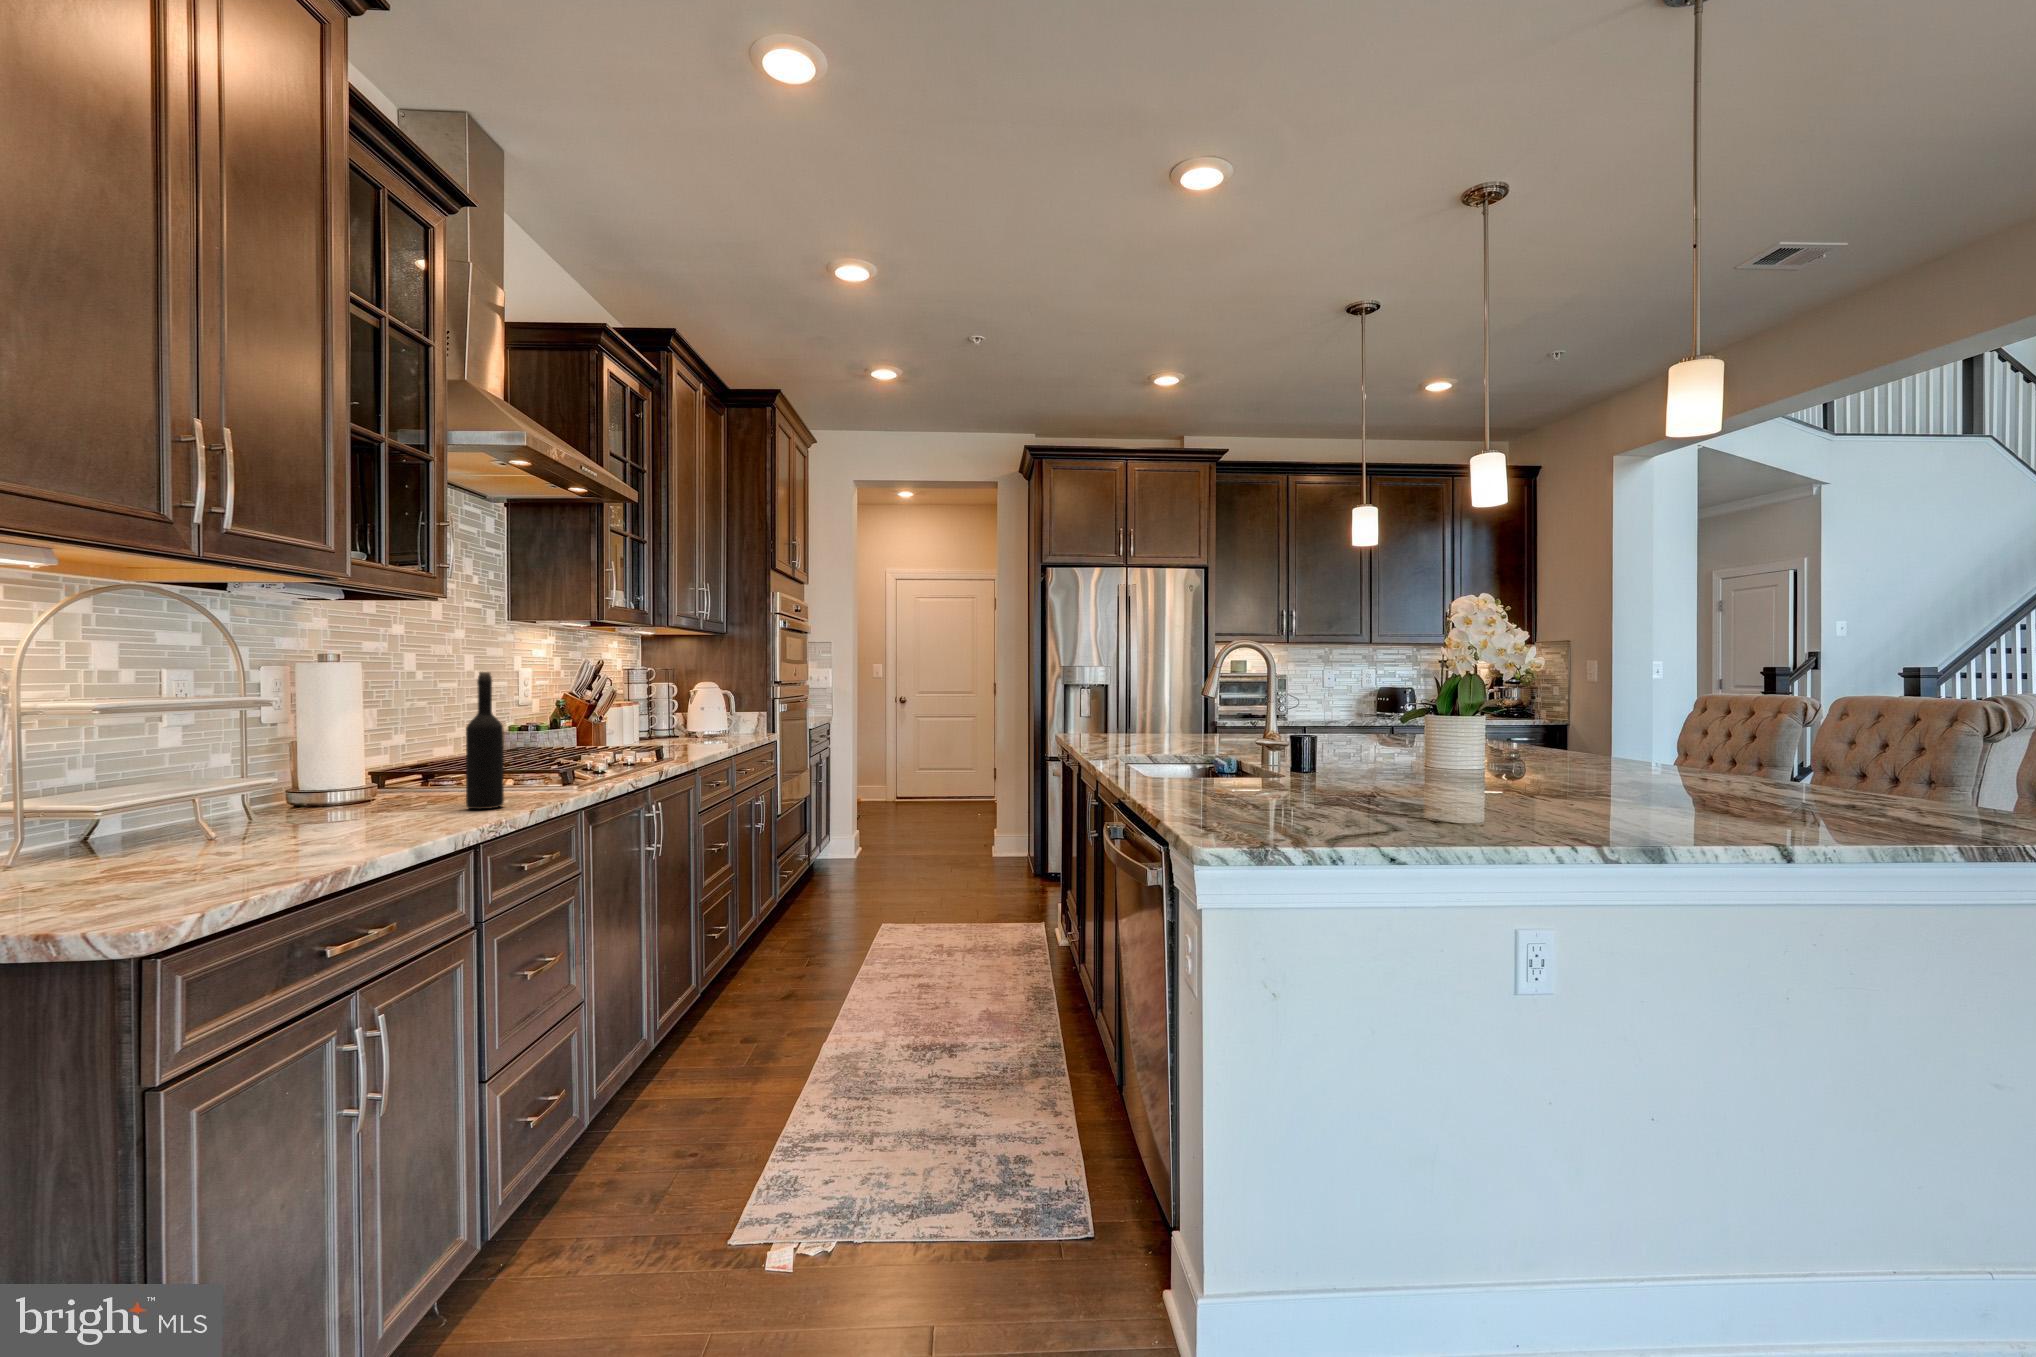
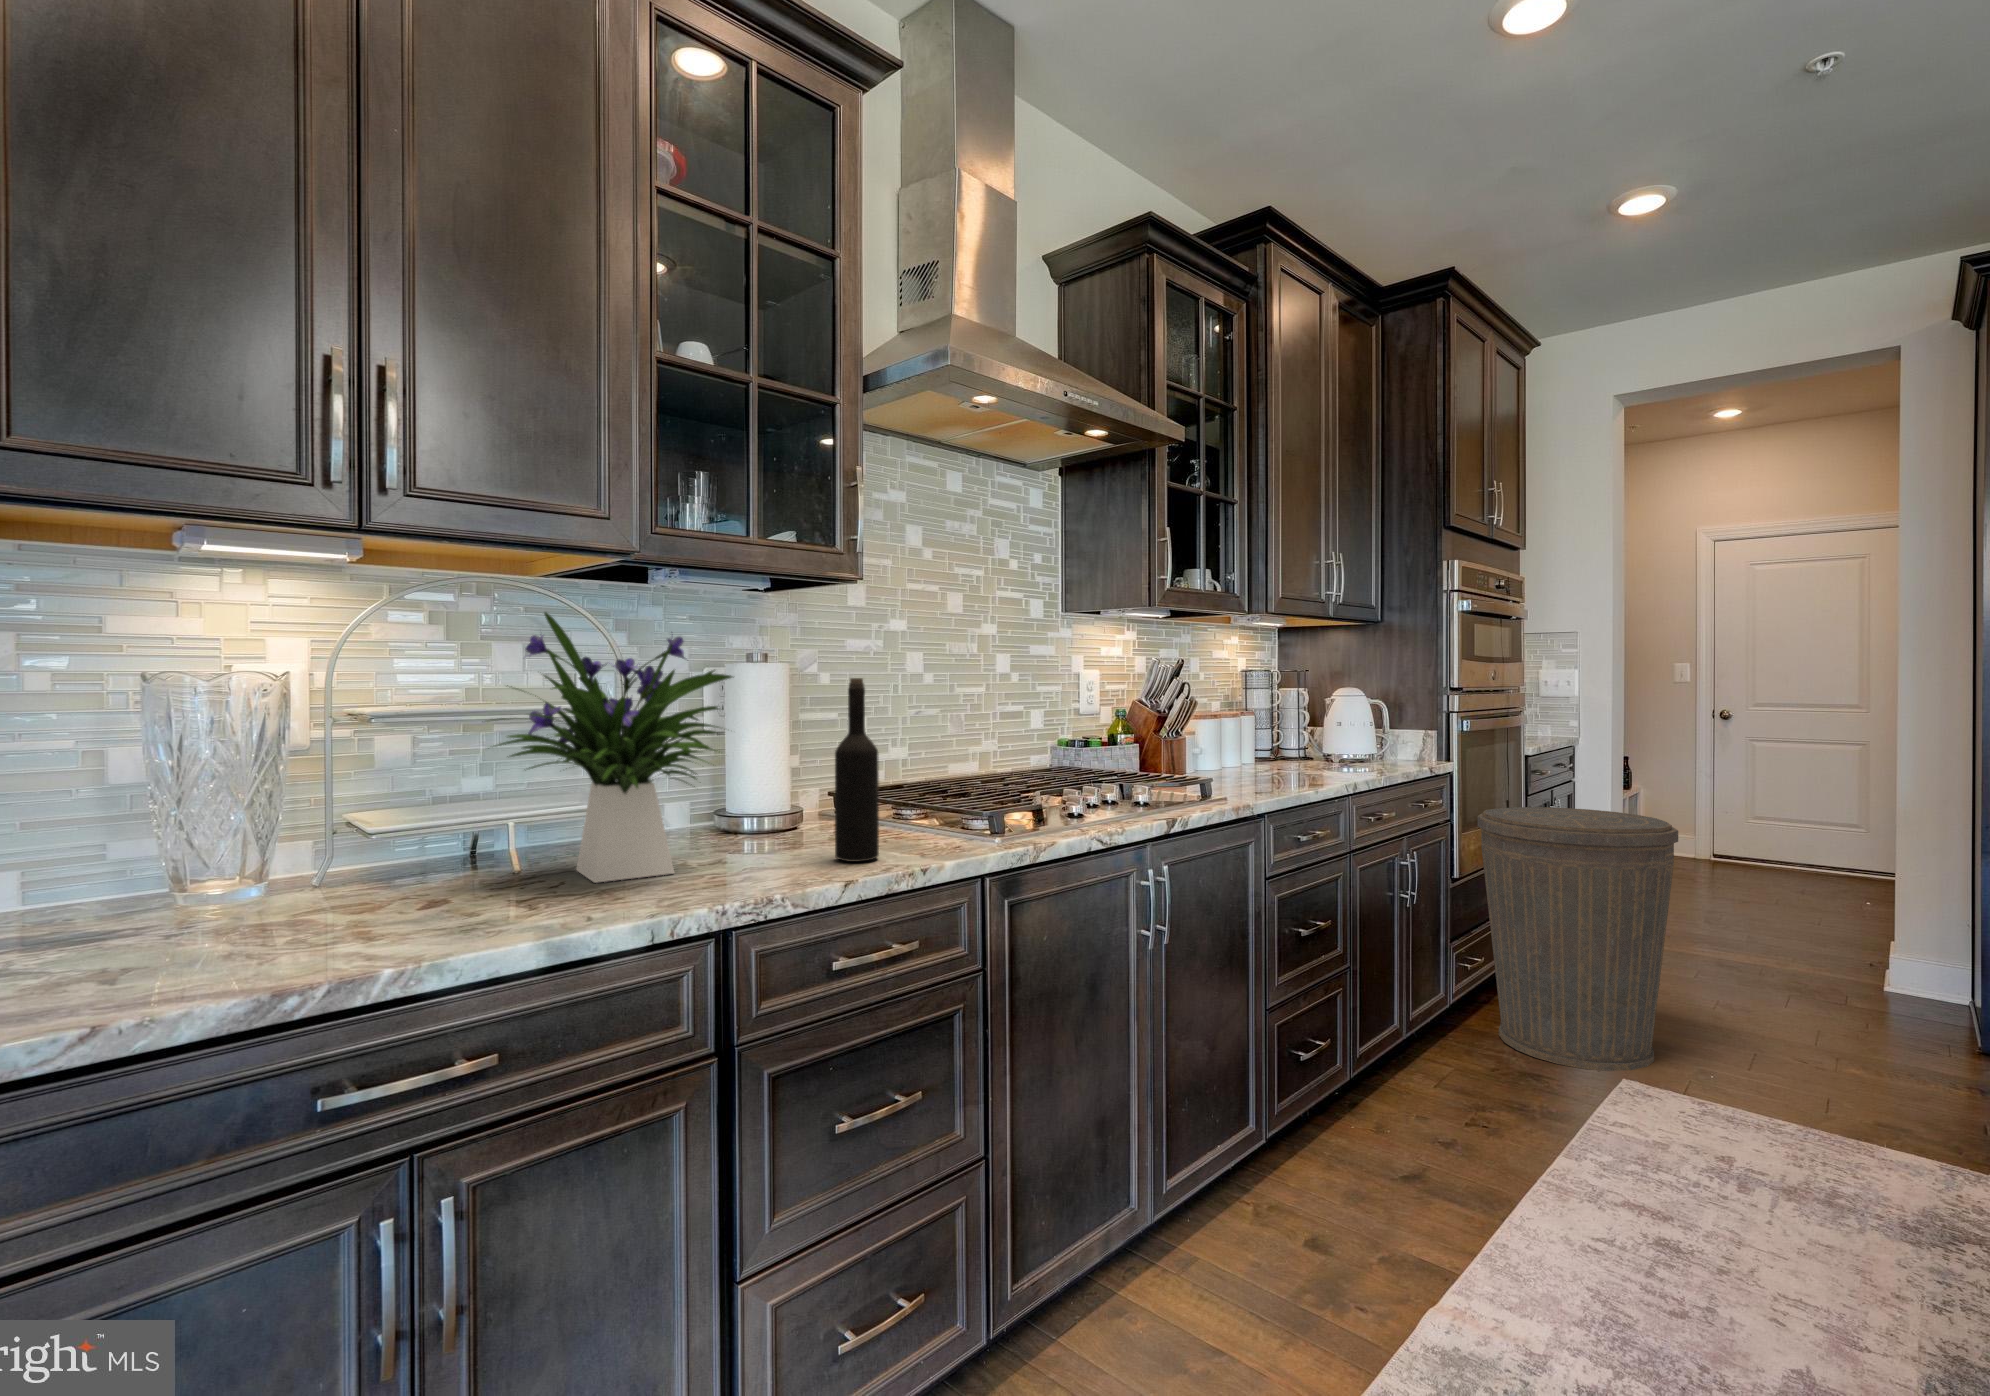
flower arrangement: none [158,614,425,839] -> present [492,612,732,883]
trash can: none [795,762,907,924] -> present [1478,807,1678,1071]

